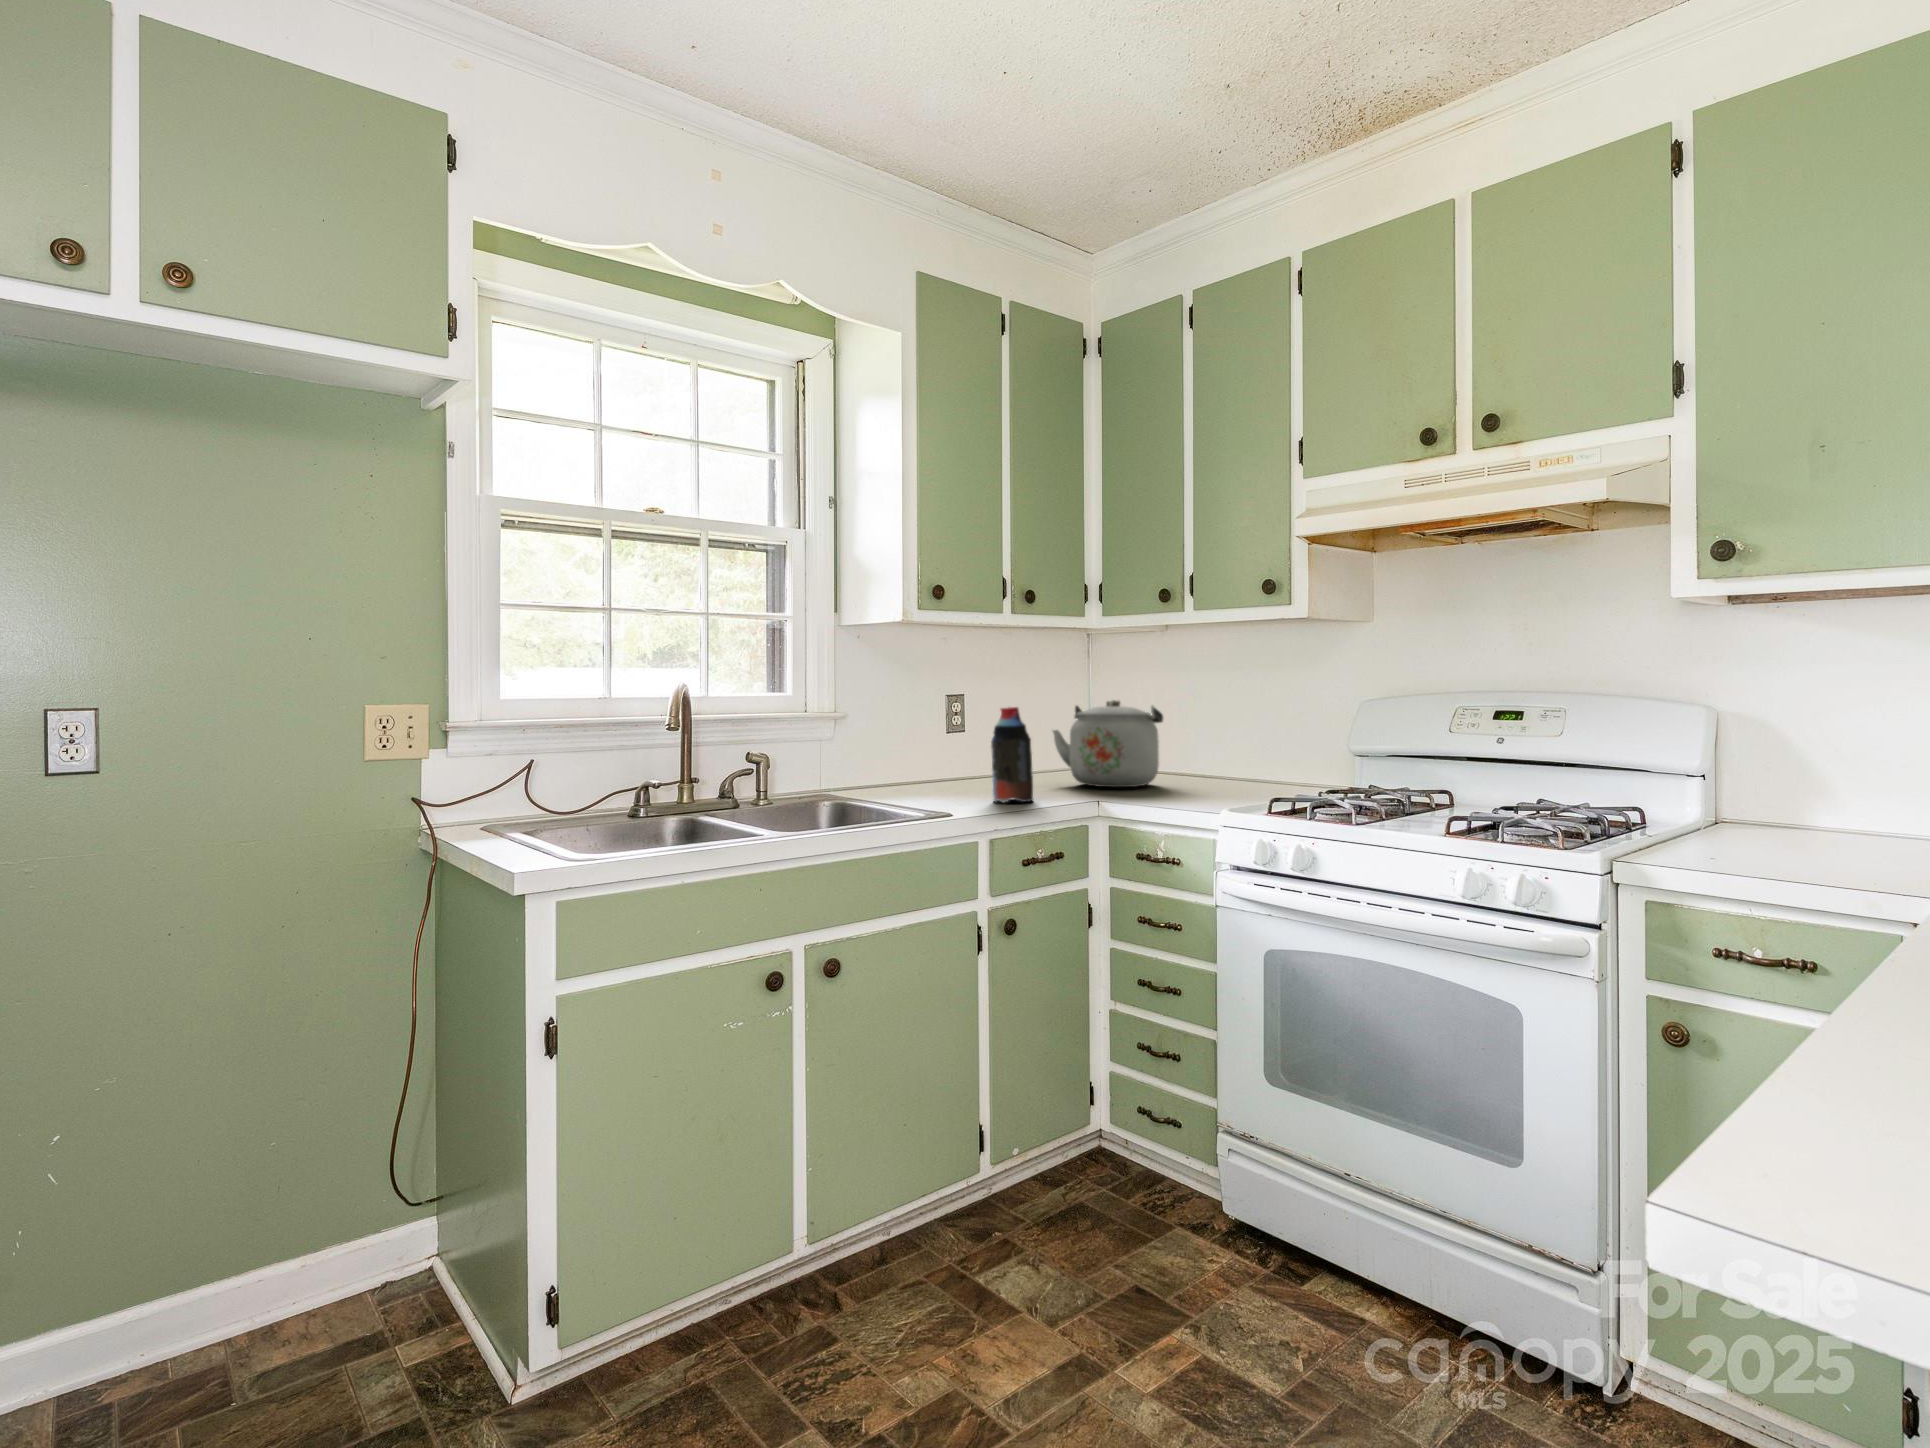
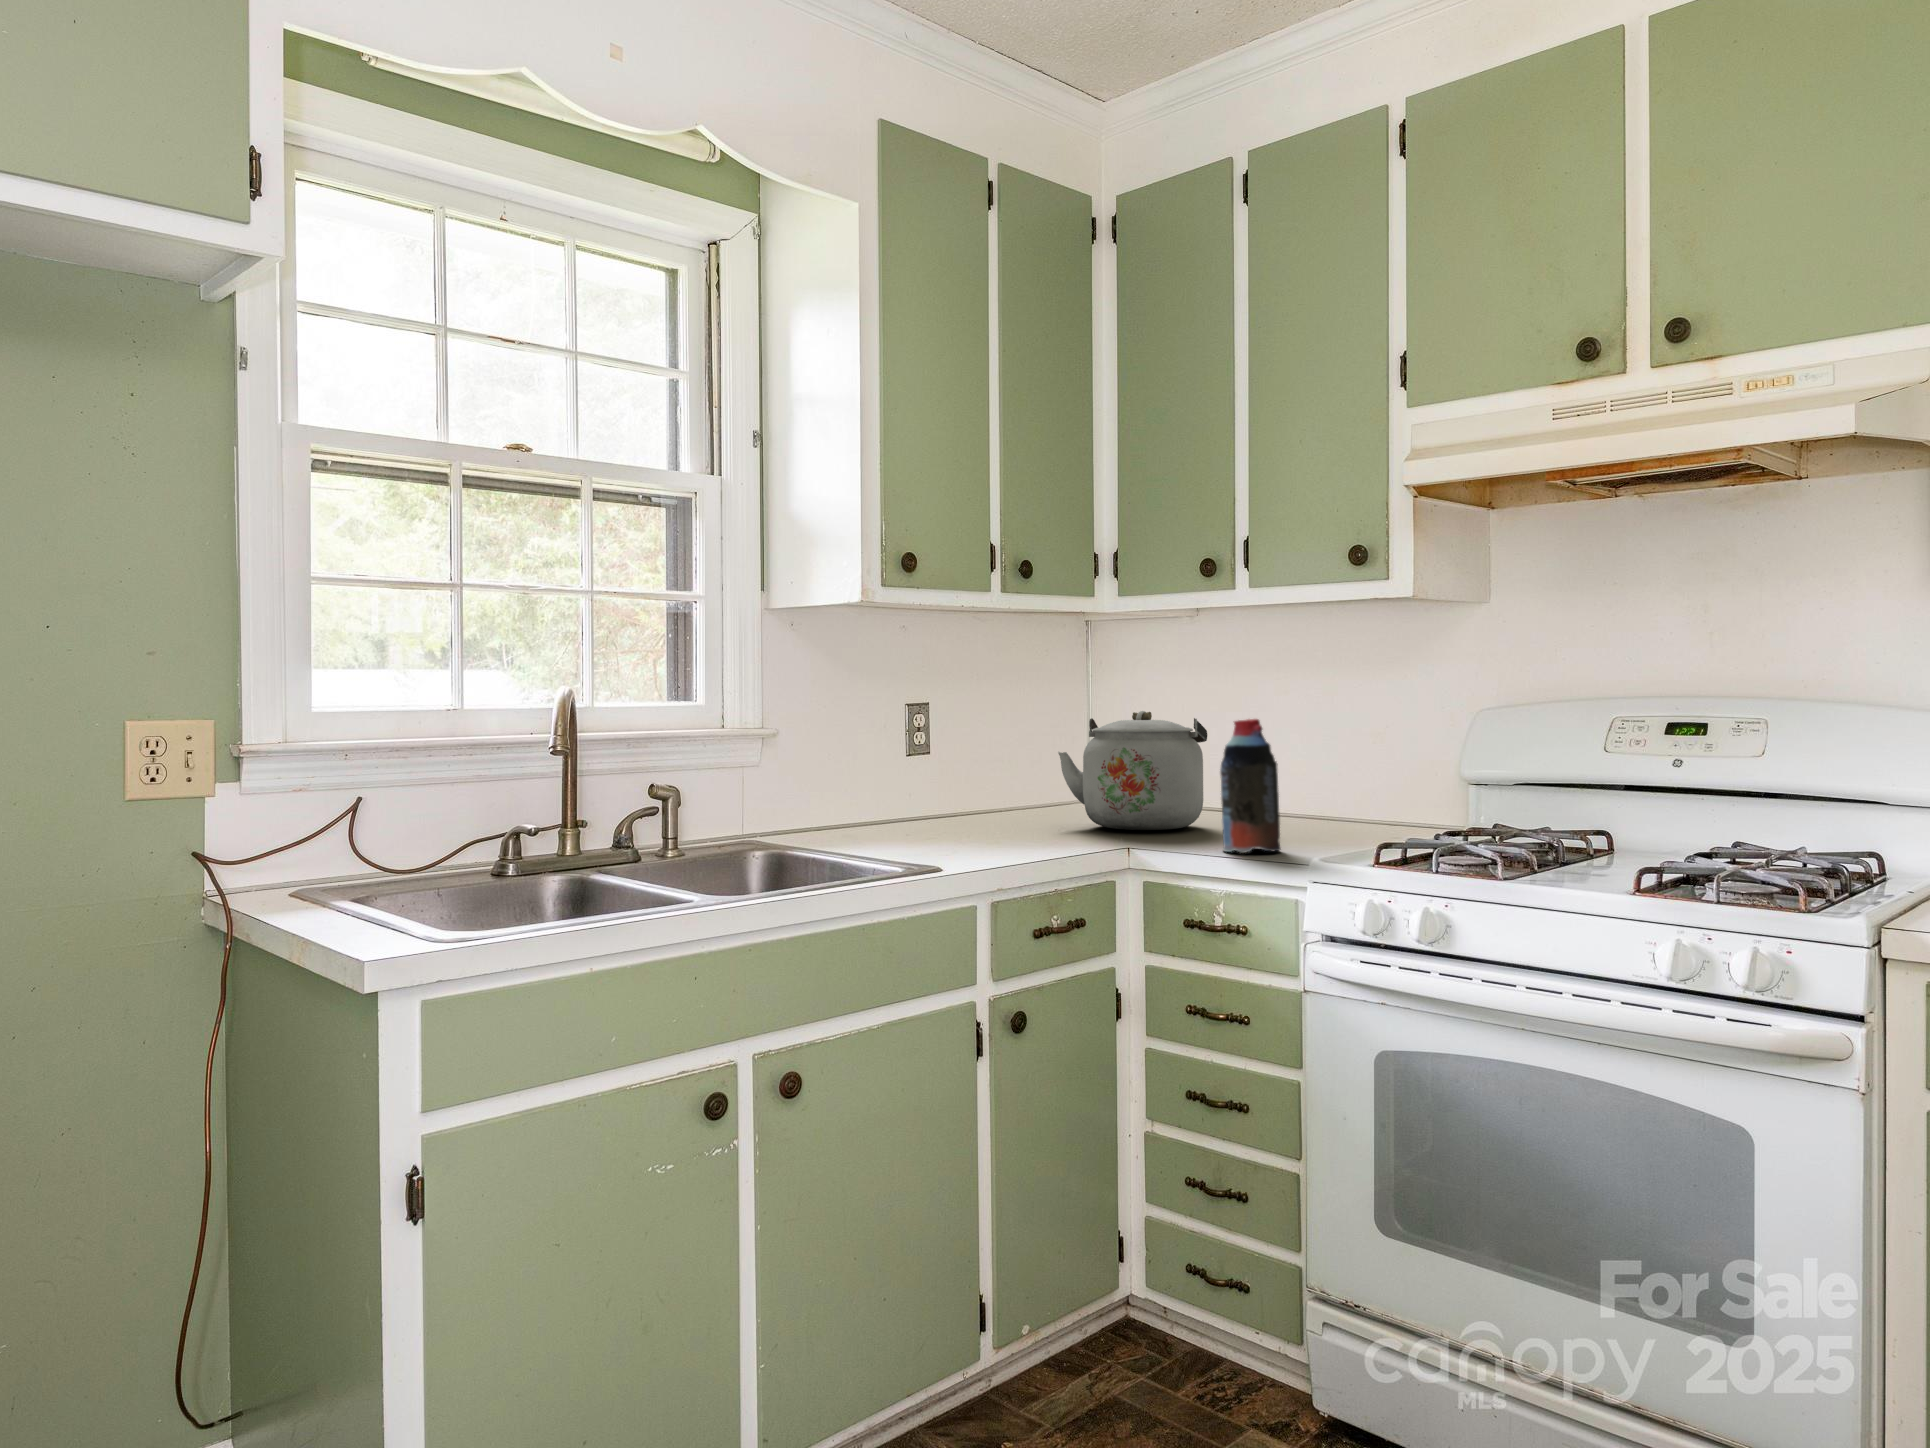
bottle: present [991,707,1034,802] -> present [1220,719,1281,853]

